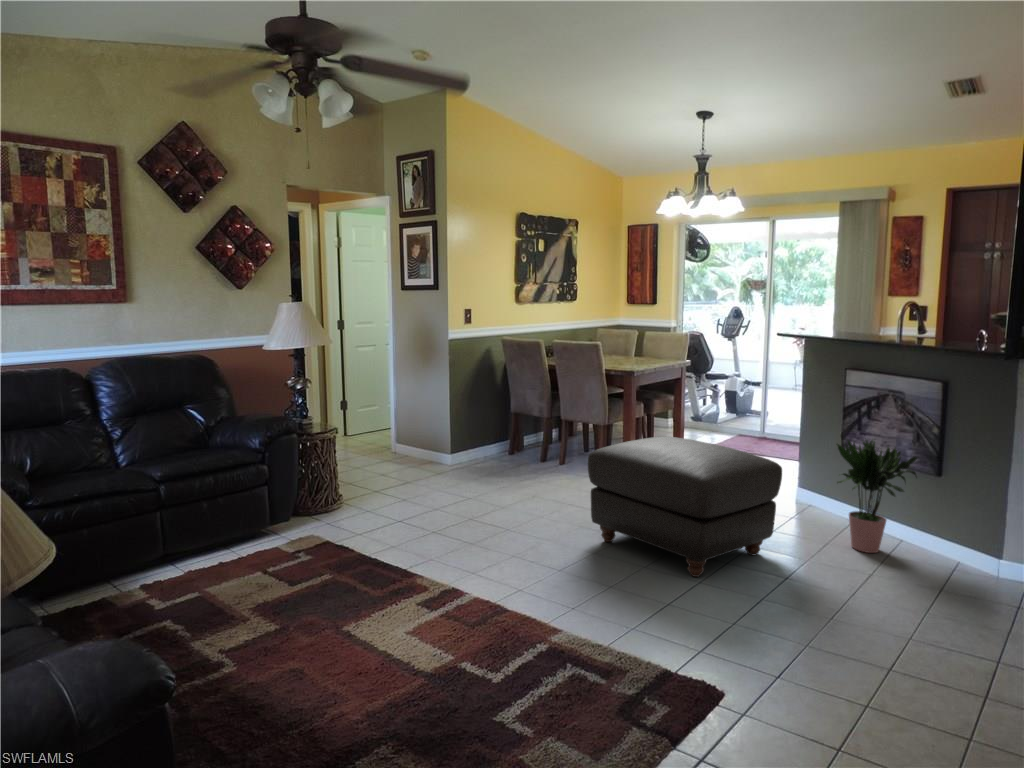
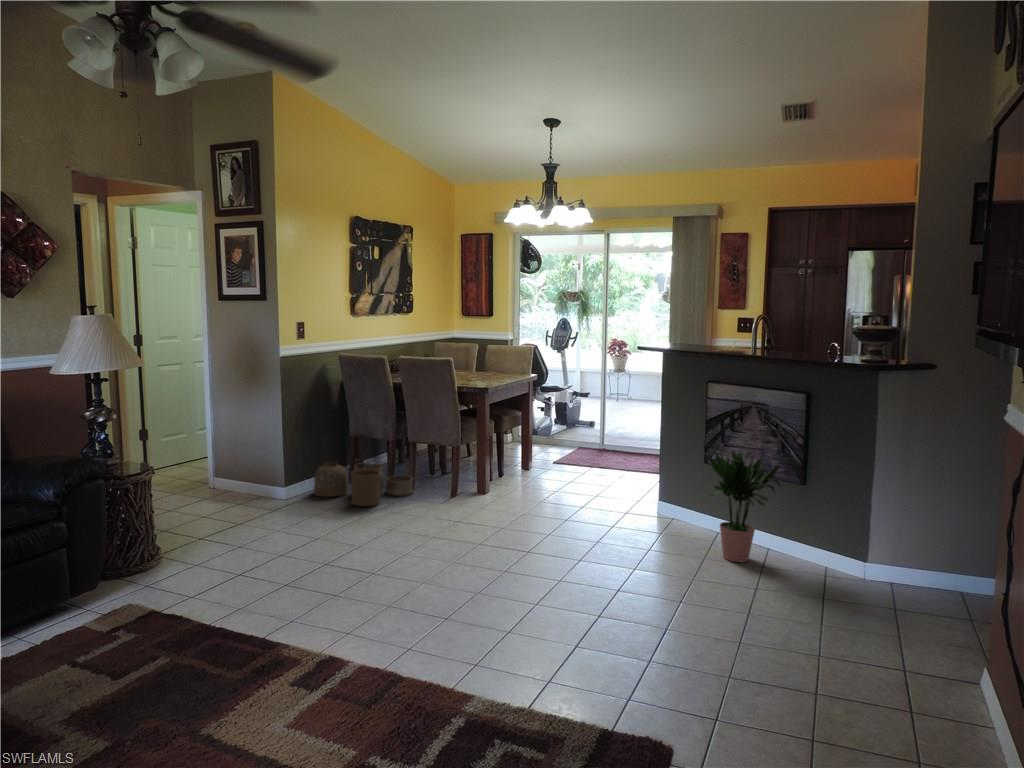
woven basket: none [475,433,562,475] -> present [314,463,413,506]
ottoman: present [588,437,782,577] -> none [467,458,665,608]

